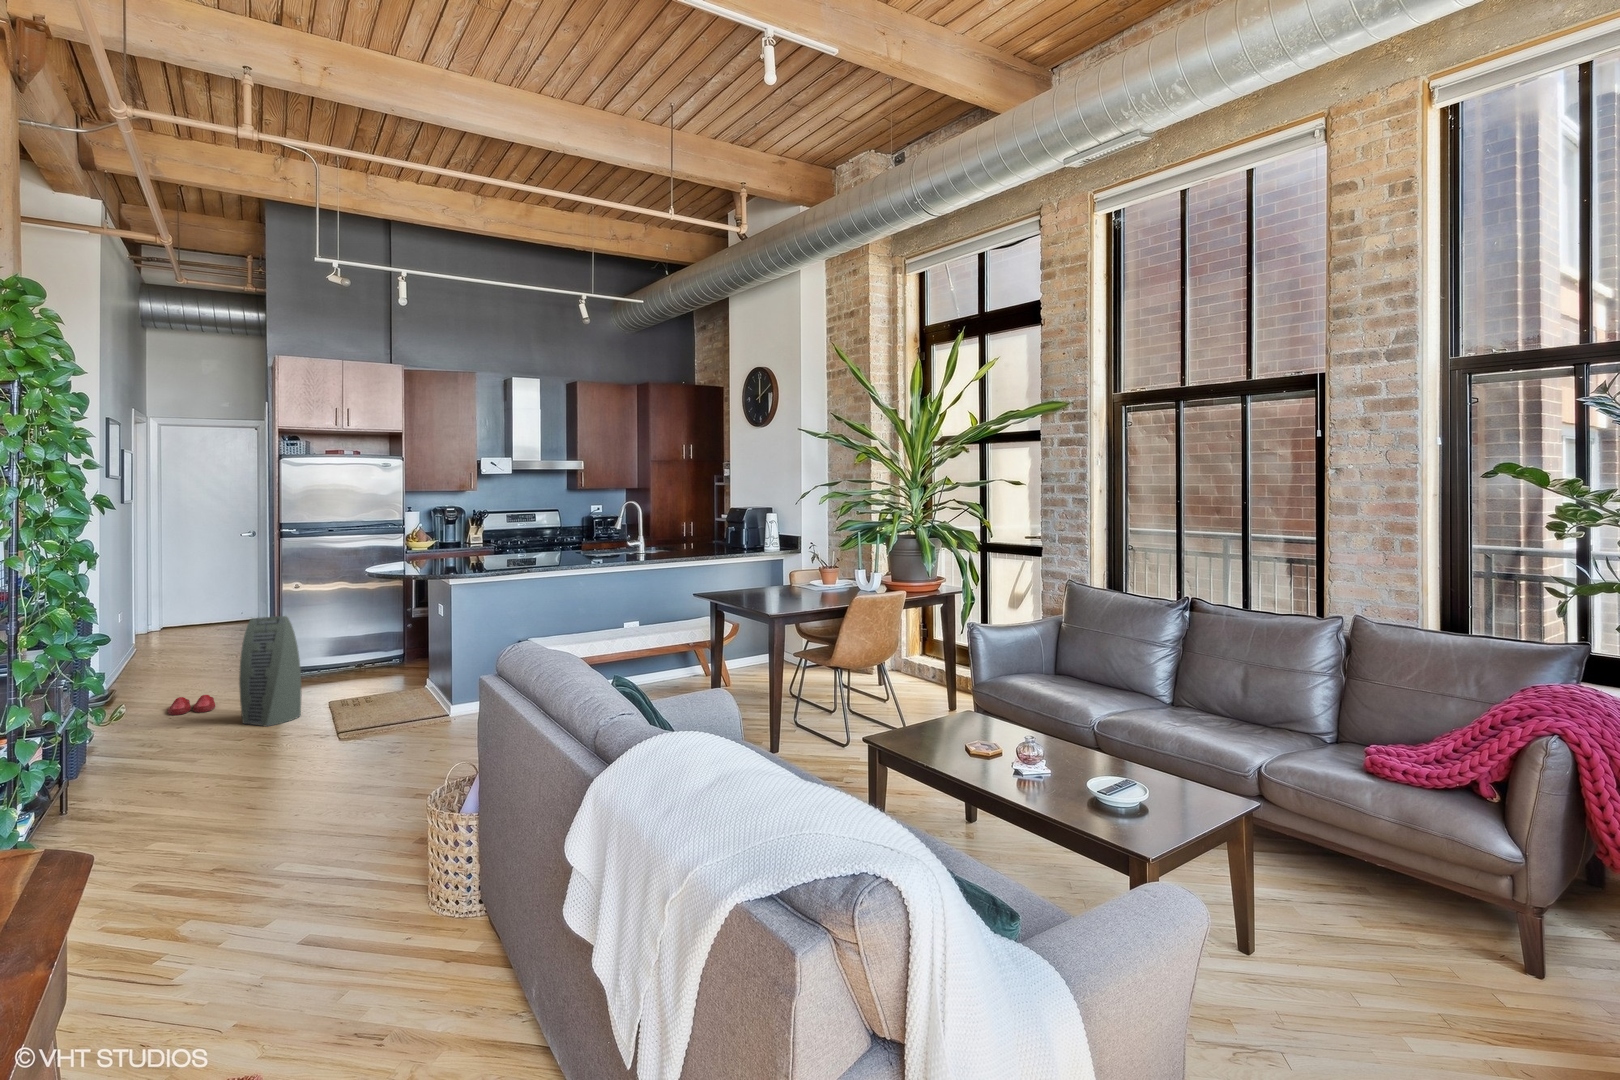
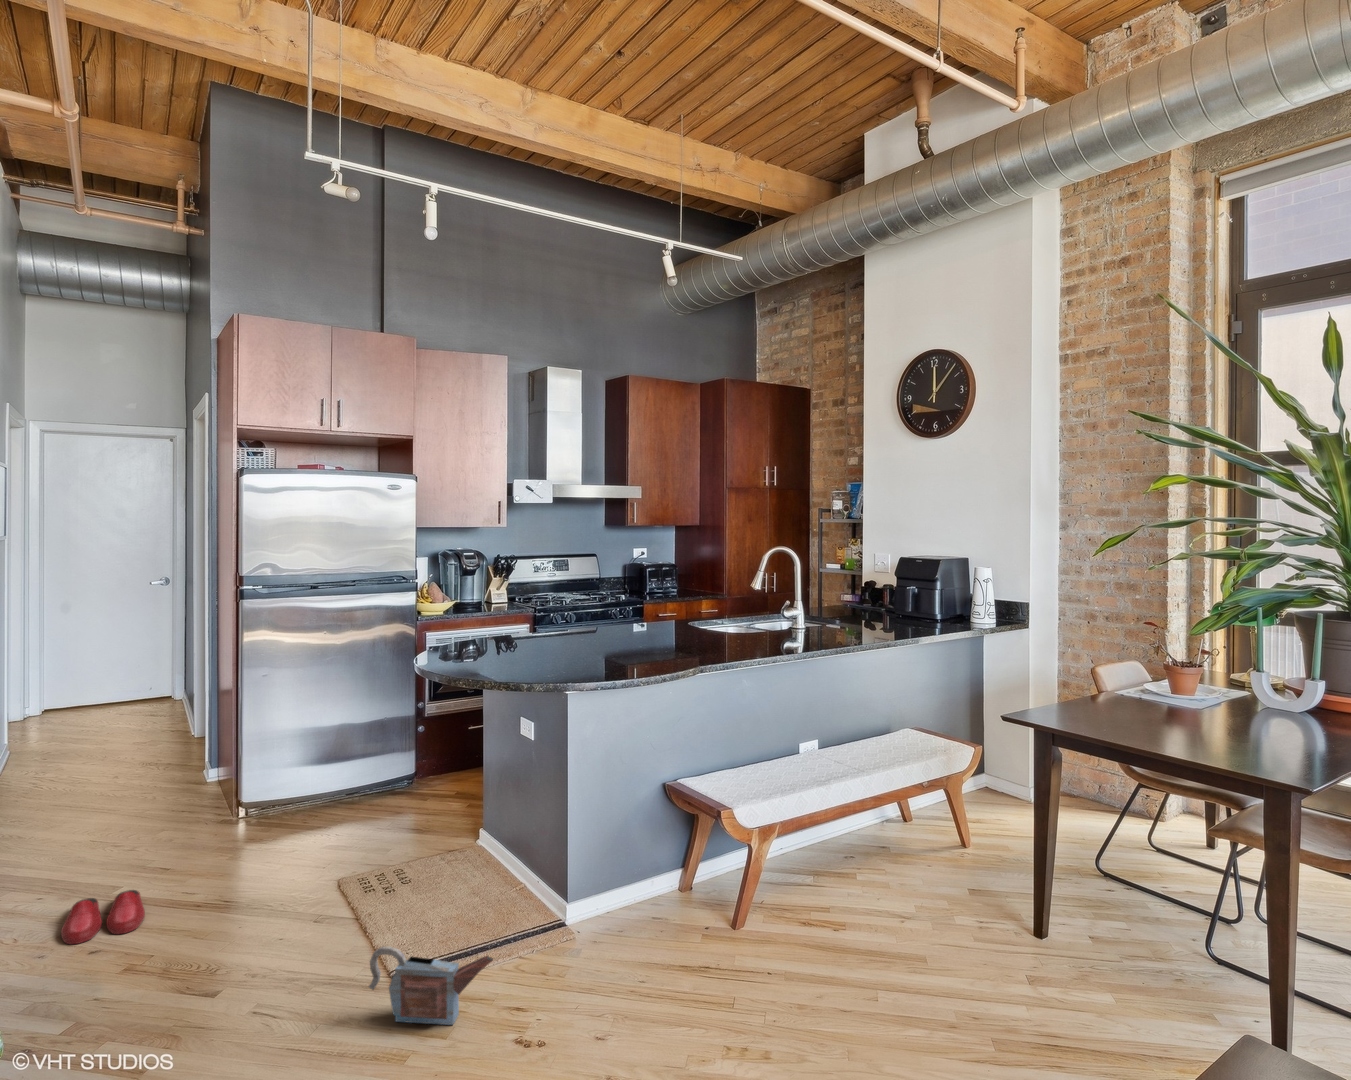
air purifier: present [239,616,302,727] -> none [202,764,308,986]
watering can: none [320,699,382,736] -> present [369,946,493,1025]

